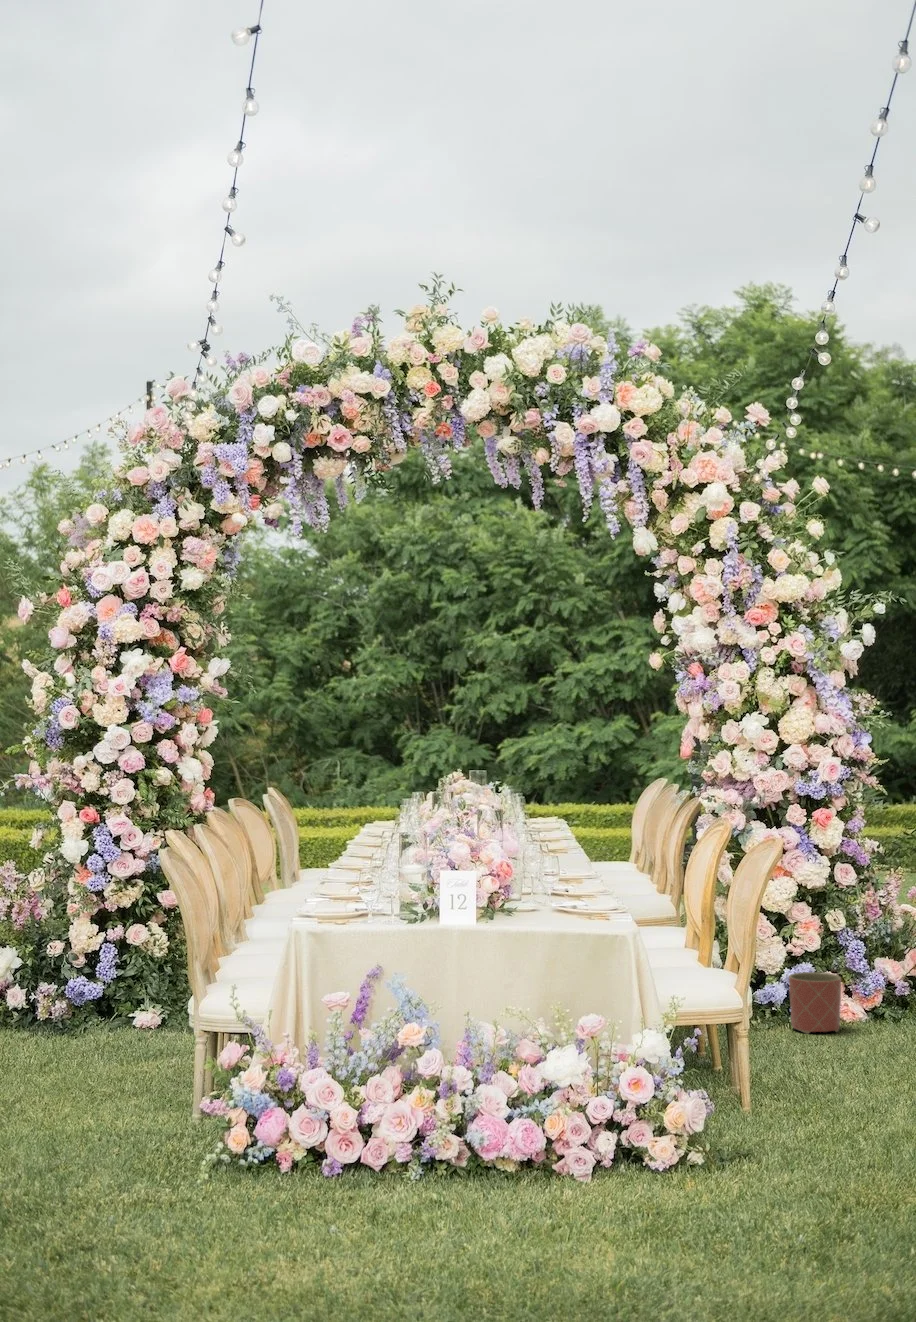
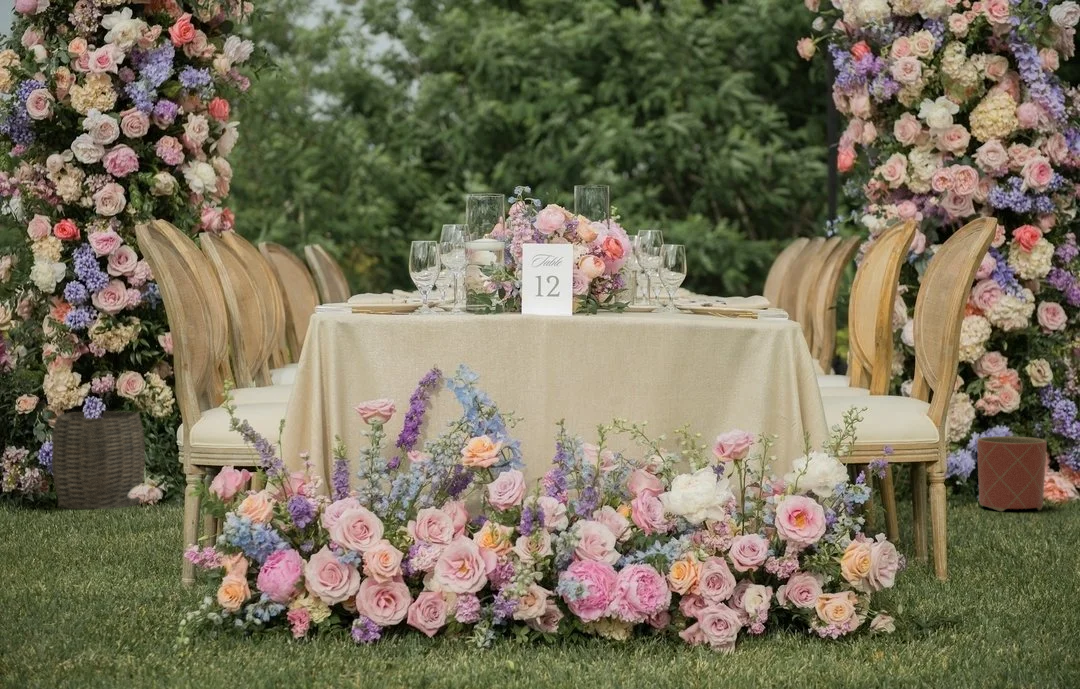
woven basket: none [77,955,148,1036] -> present [52,411,145,509]

